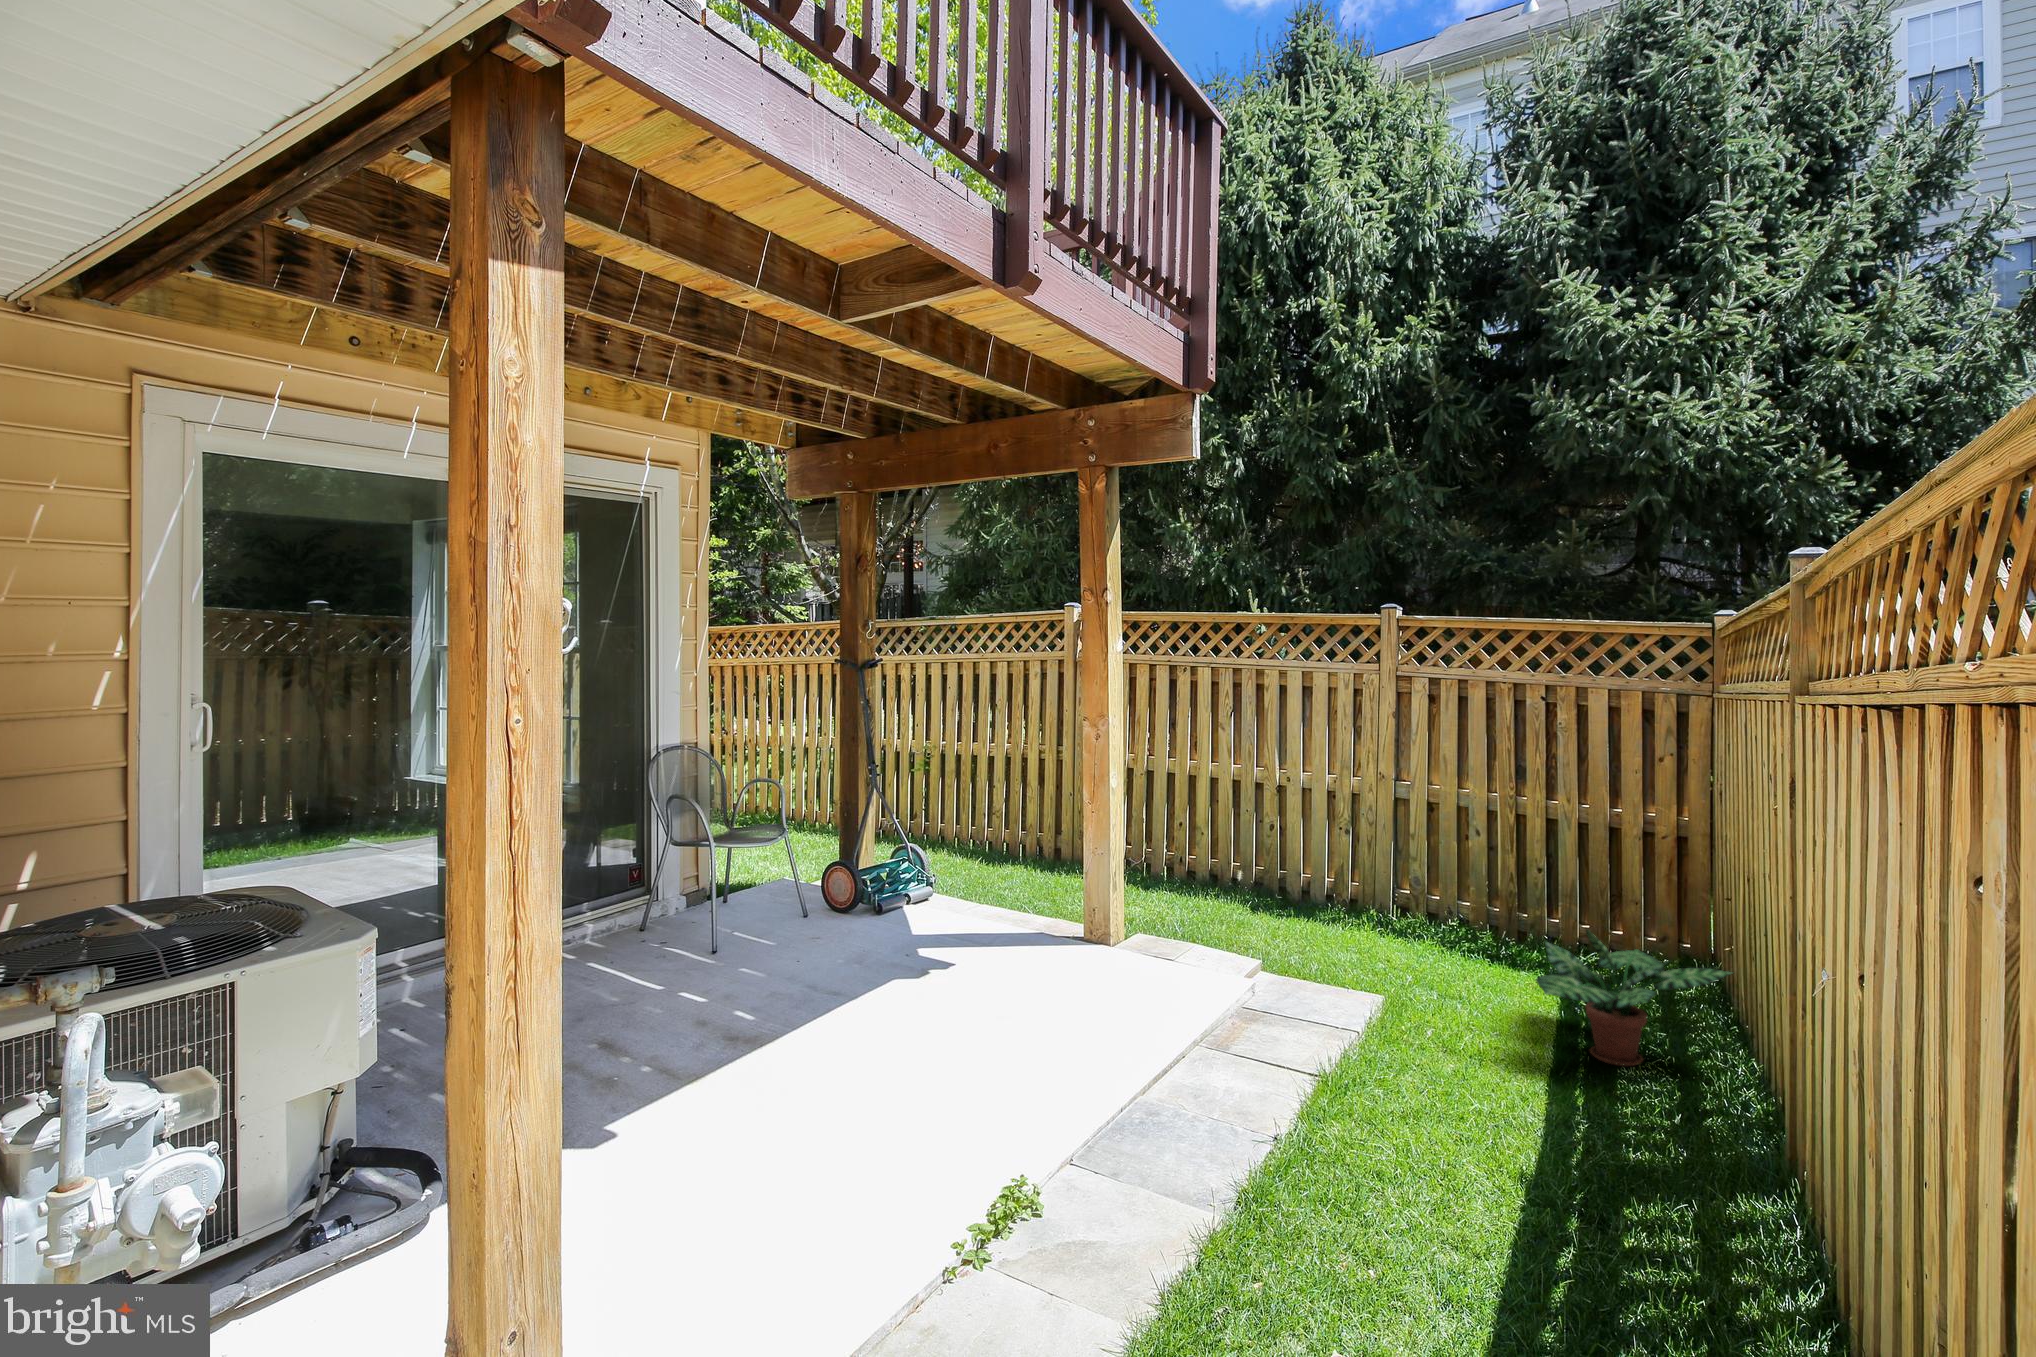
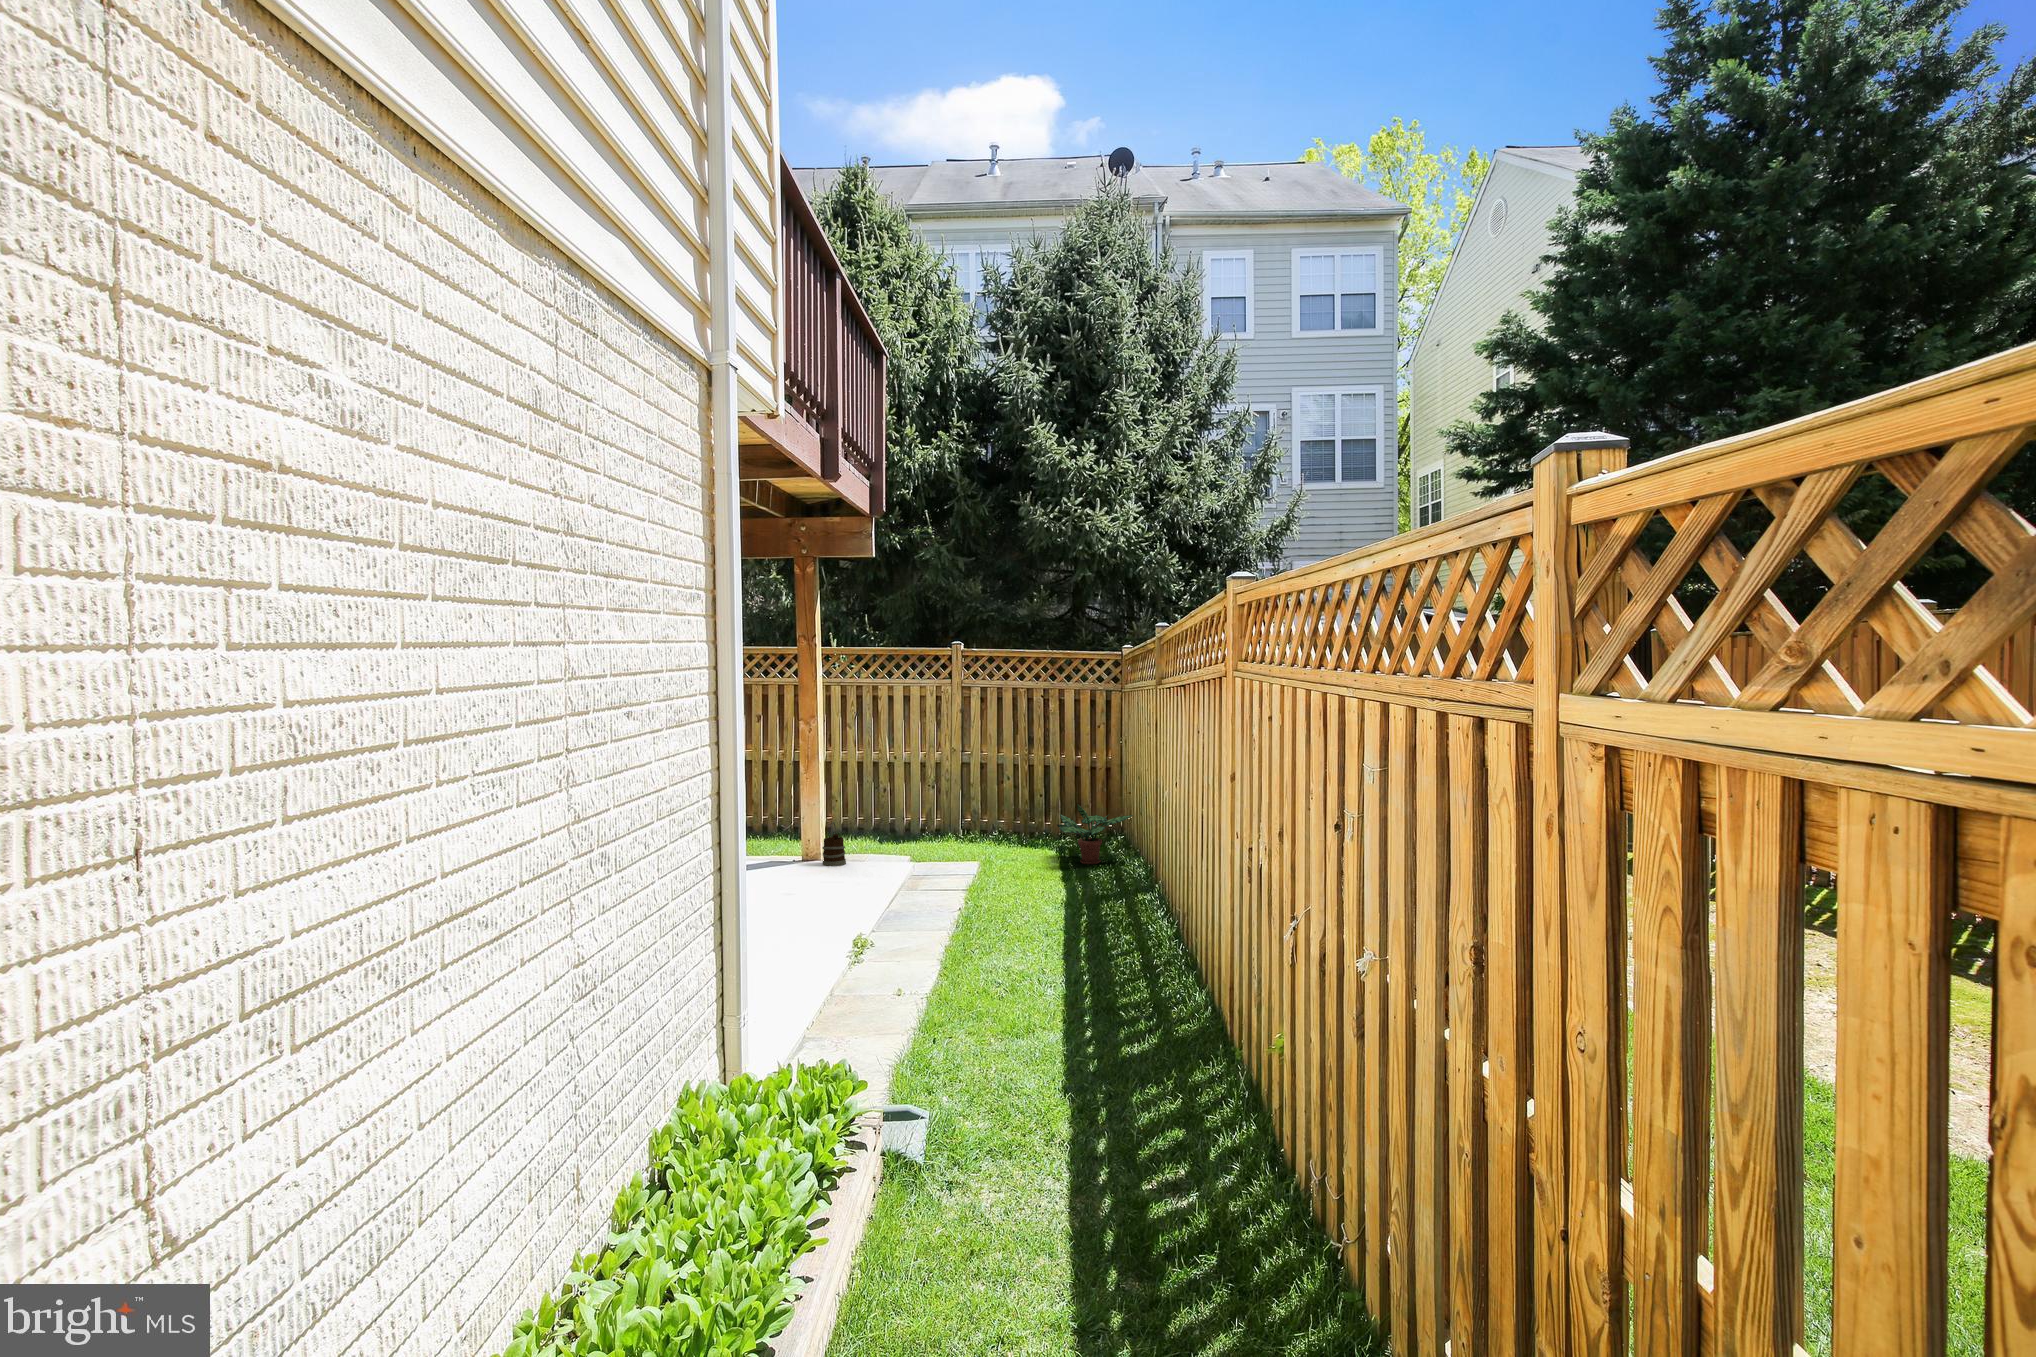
wooden bucket: none [1089,894,1129,971] -> present [822,822,846,866]

